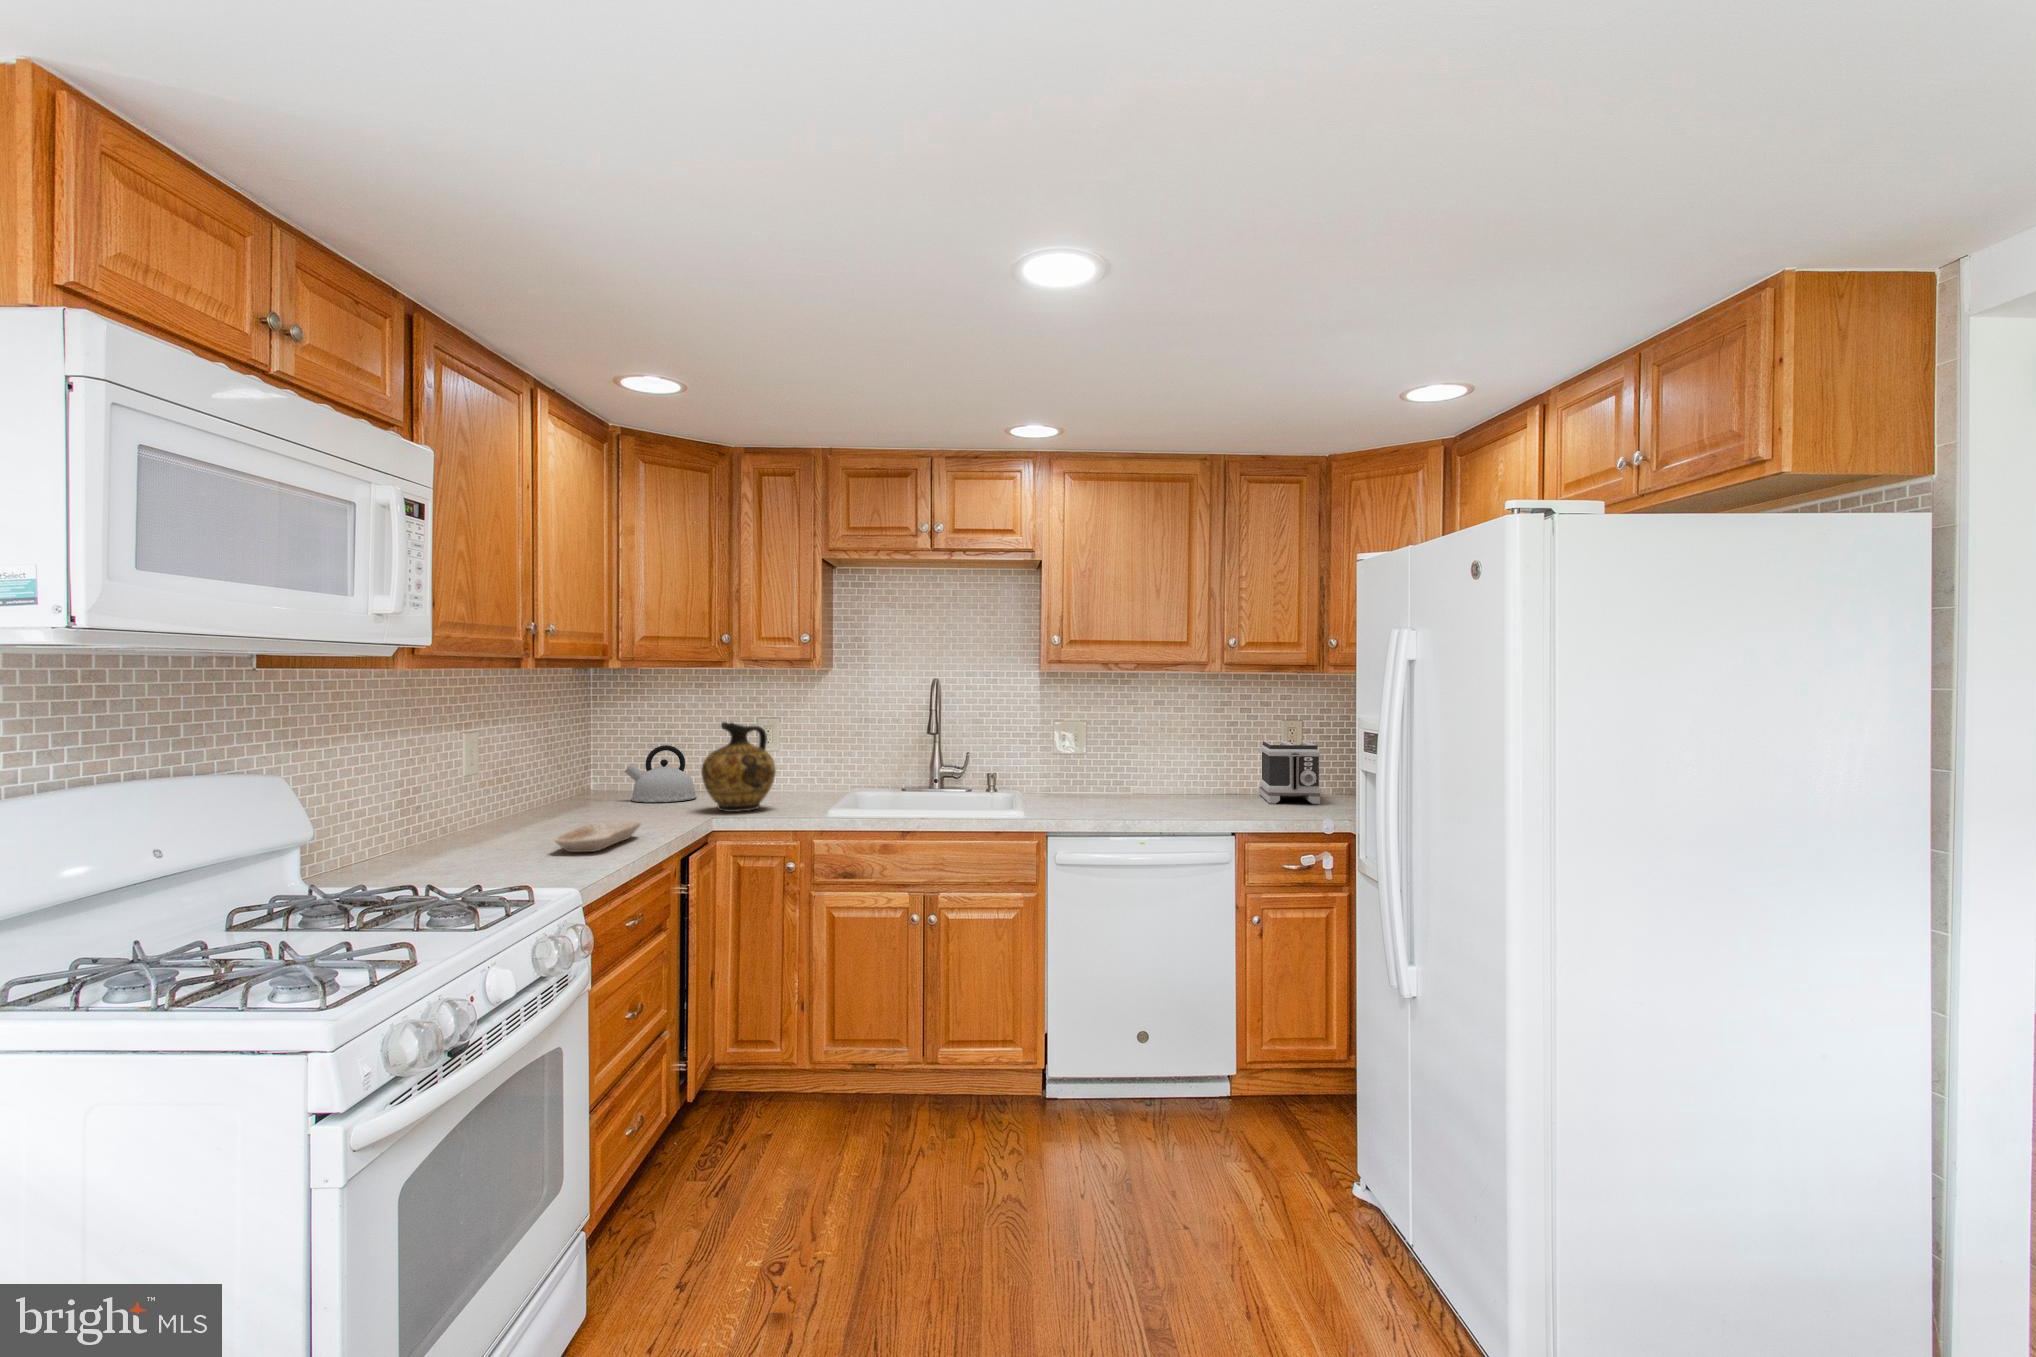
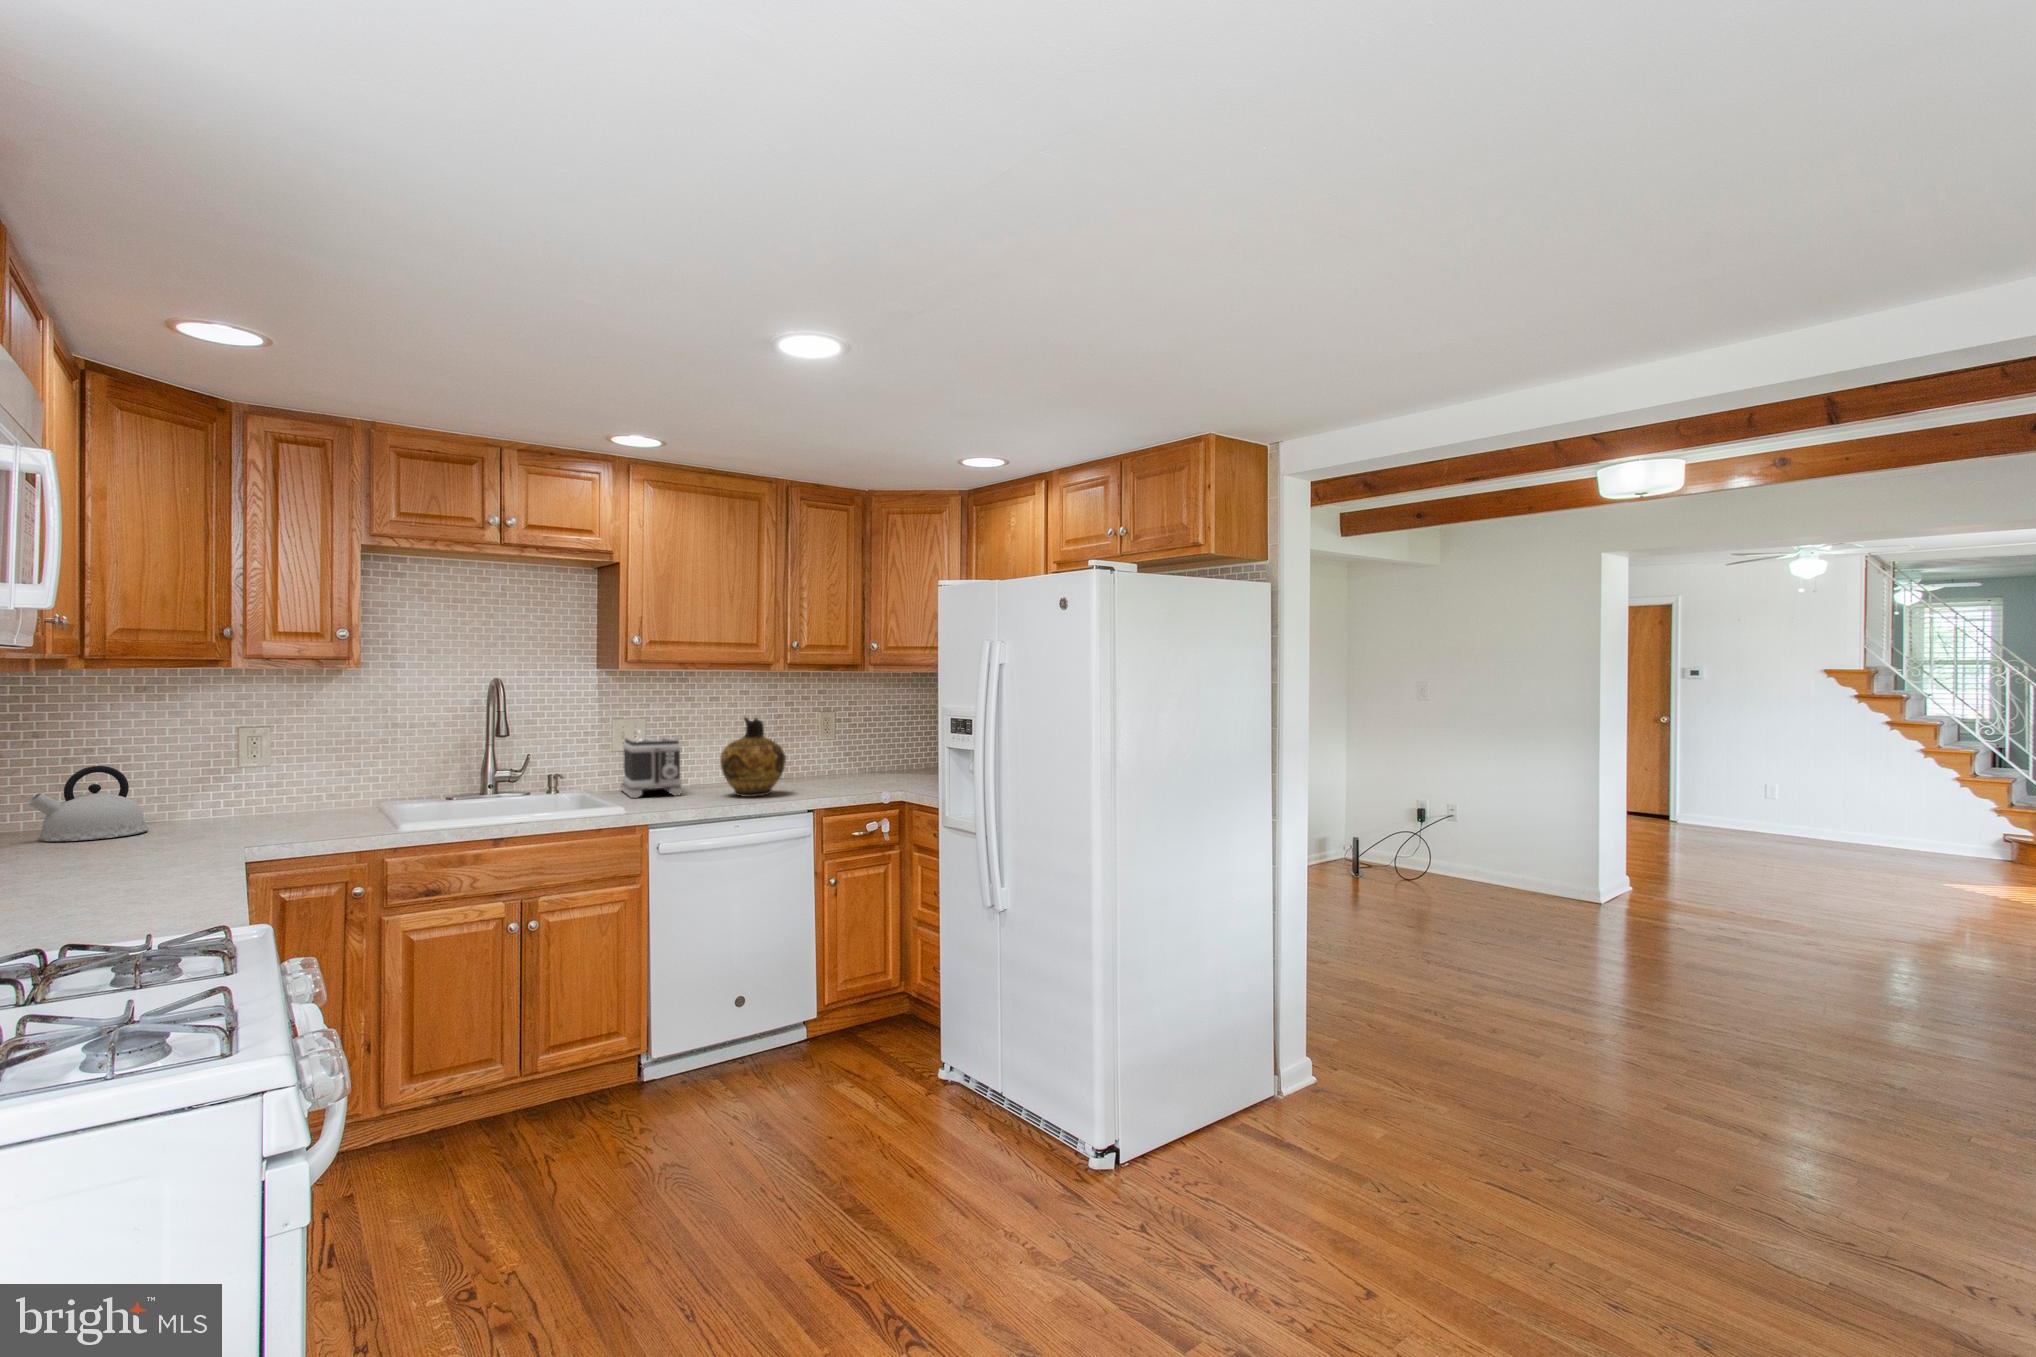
ceramic jug: present [701,722,776,812] -> present [720,718,786,797]
toaster: present [1259,741,1321,804] -> present [620,737,682,798]
tray: present [554,821,641,852] -> none [99,858,193,900]

